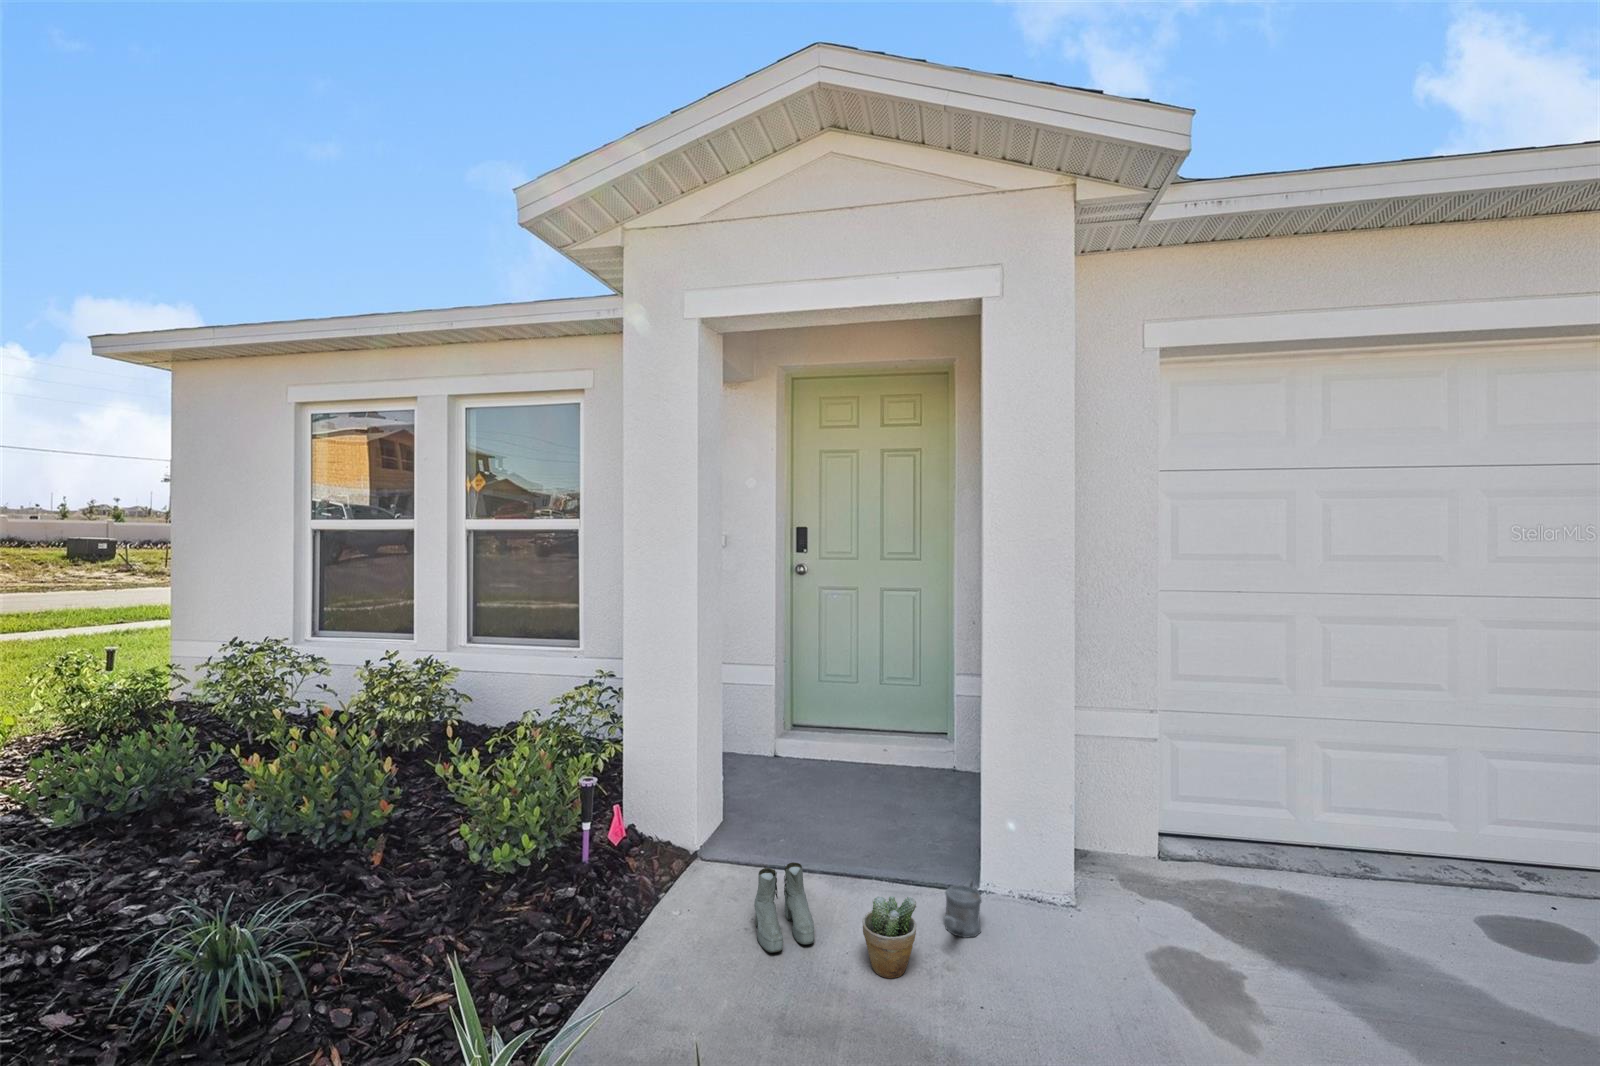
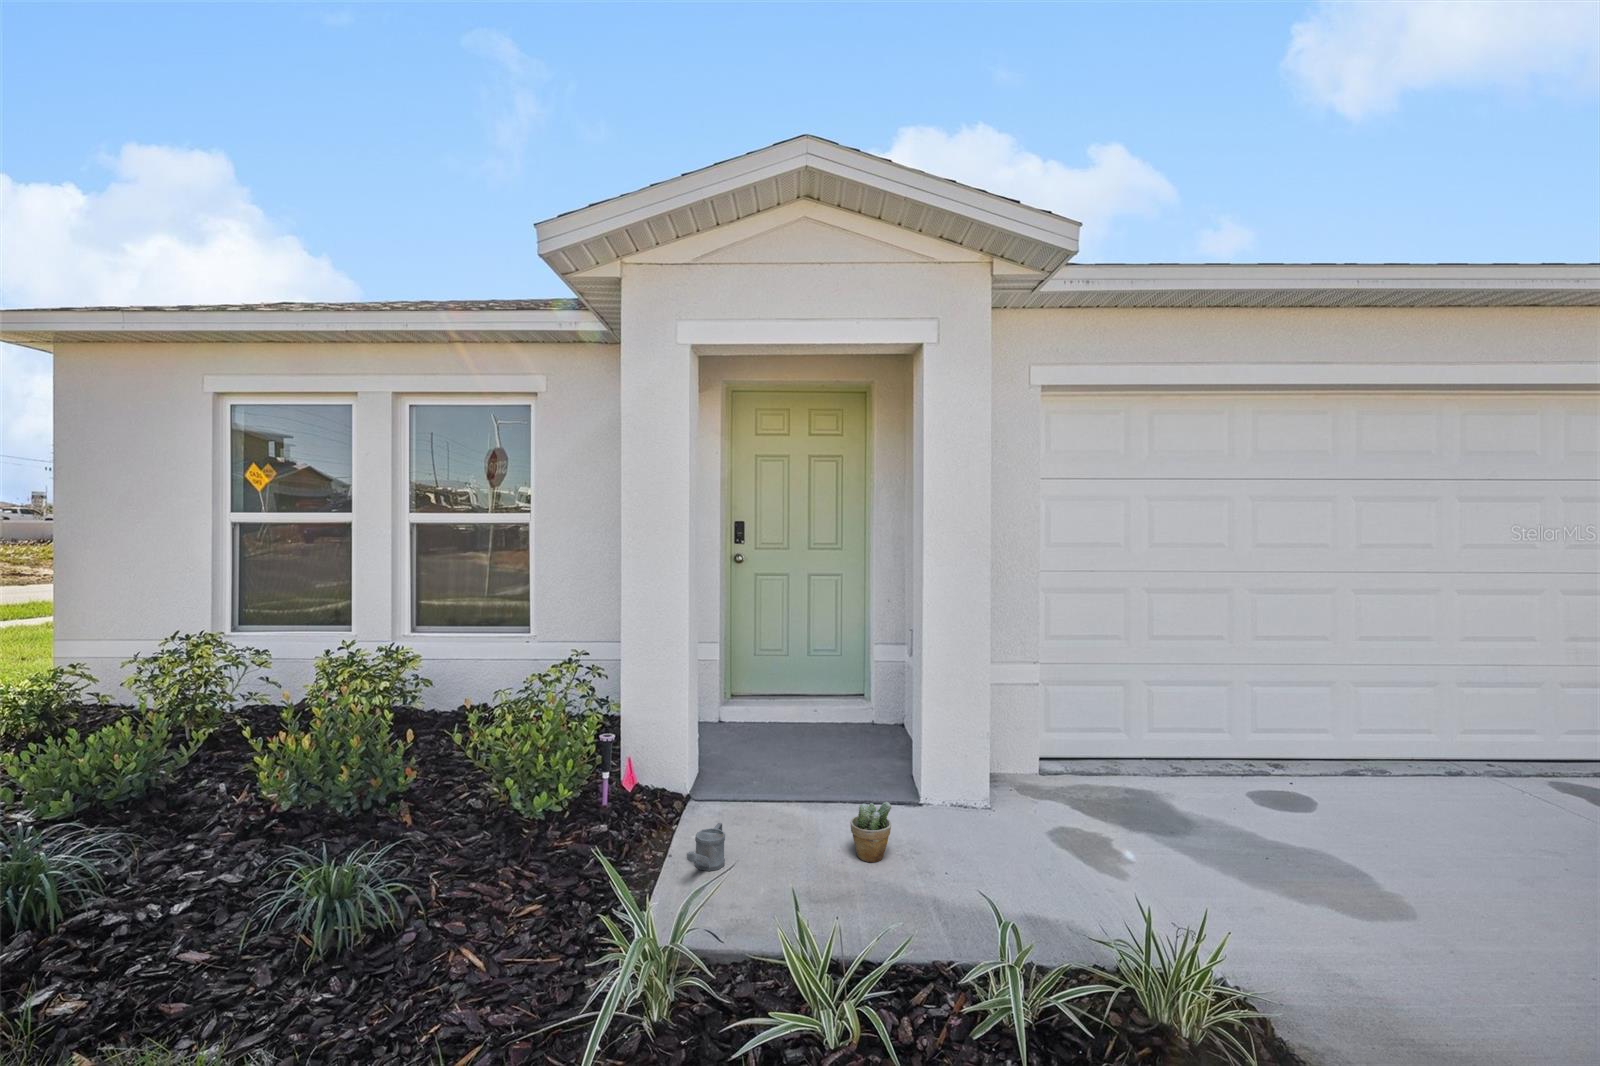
boots: present [754,862,814,953] -> none [759,789,810,855]
watering can: present [943,879,981,938] -> present [687,823,725,871]

